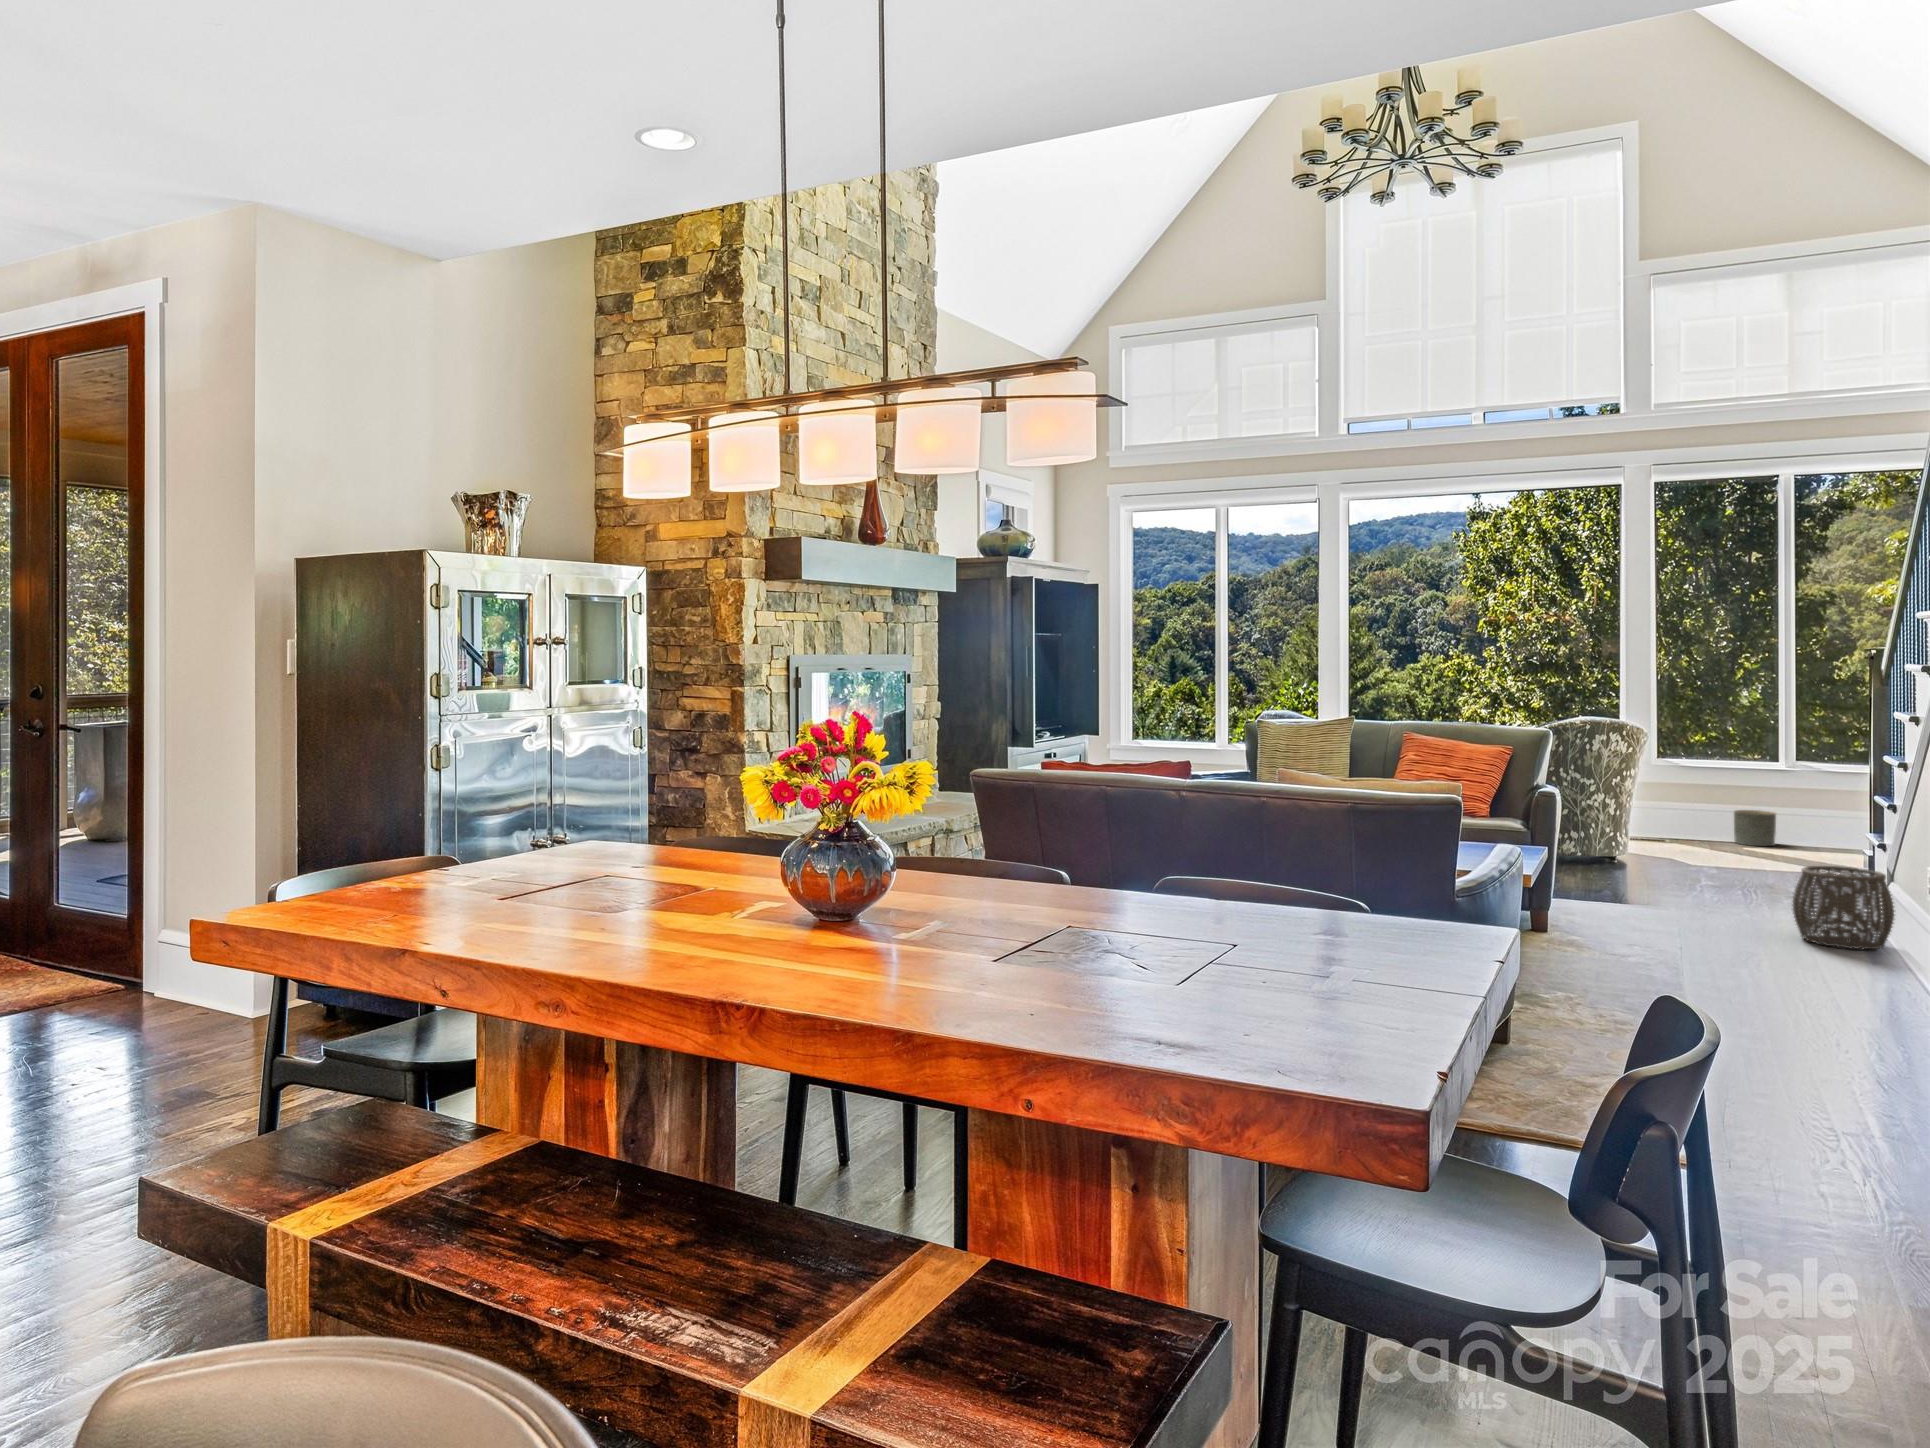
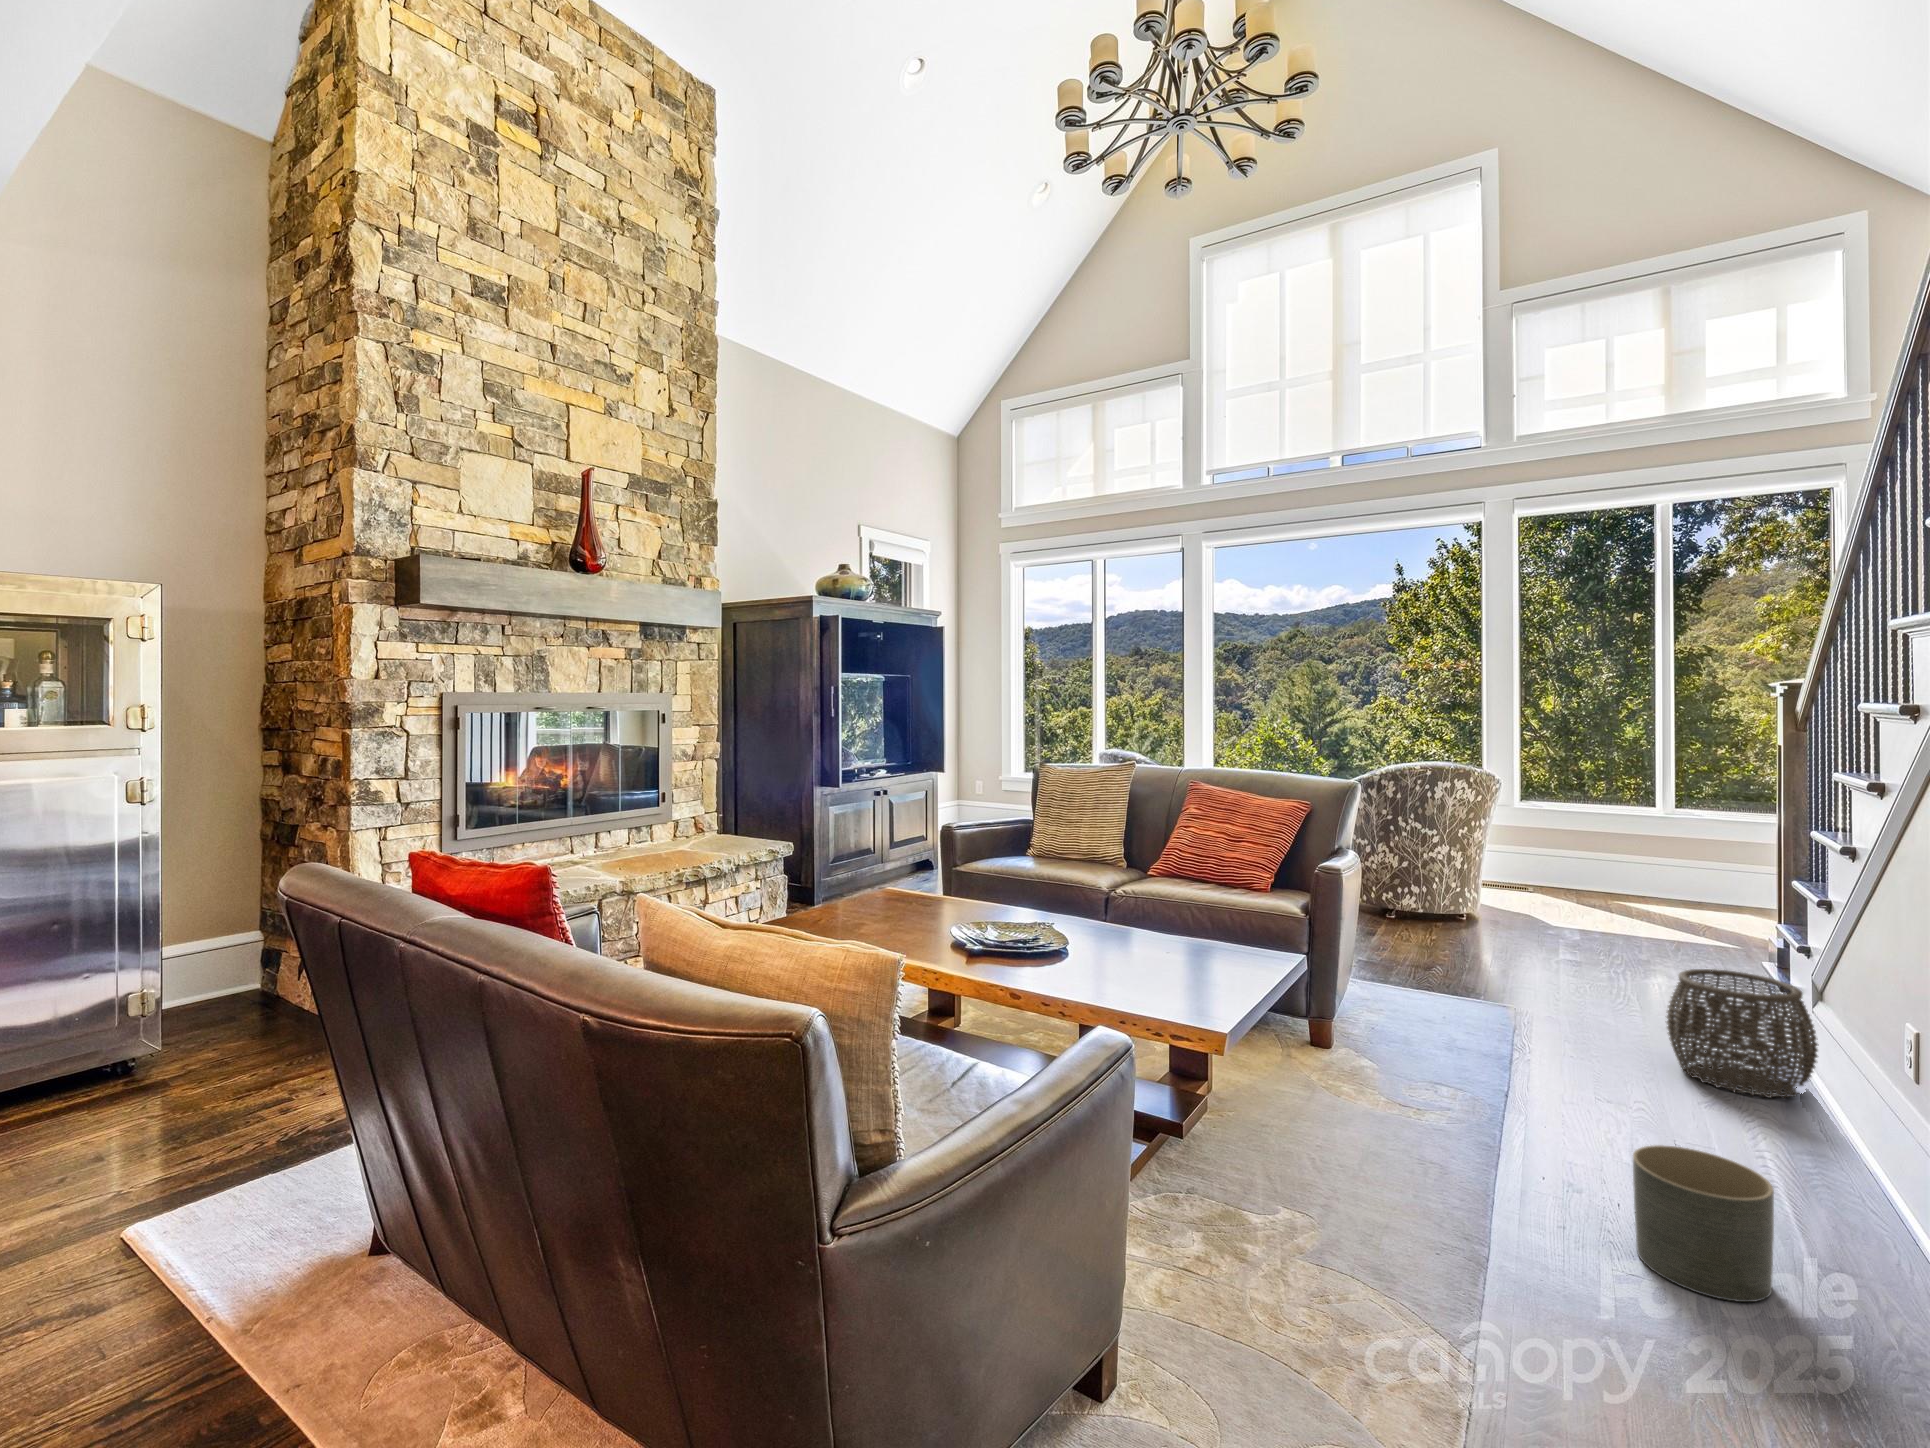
planter: present [1734,810,1776,846] -> present [1633,1145,1774,1302]

